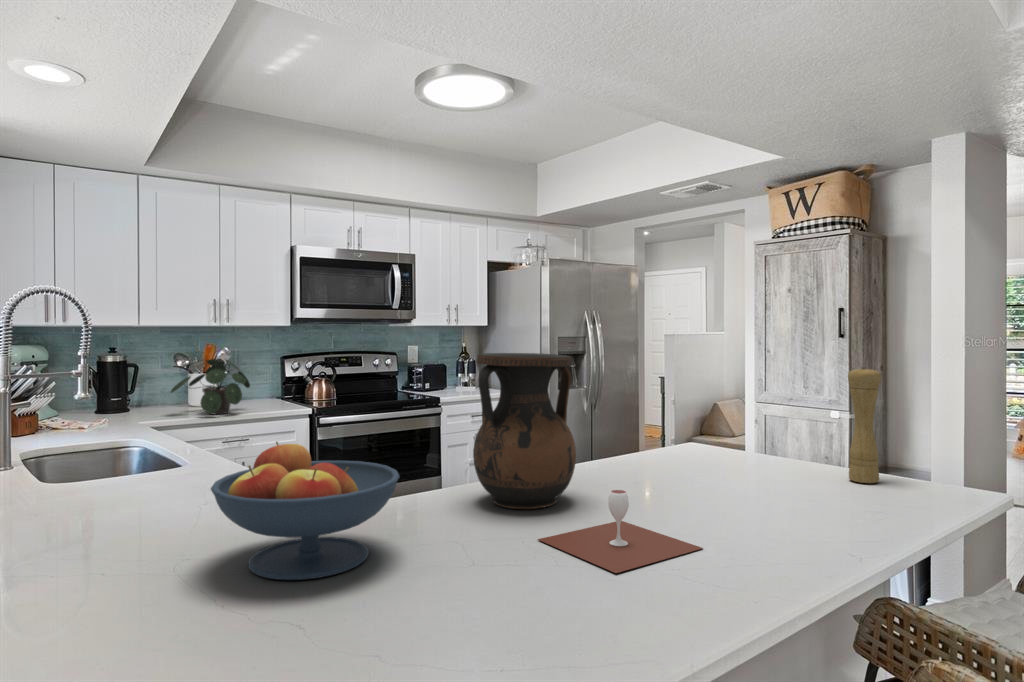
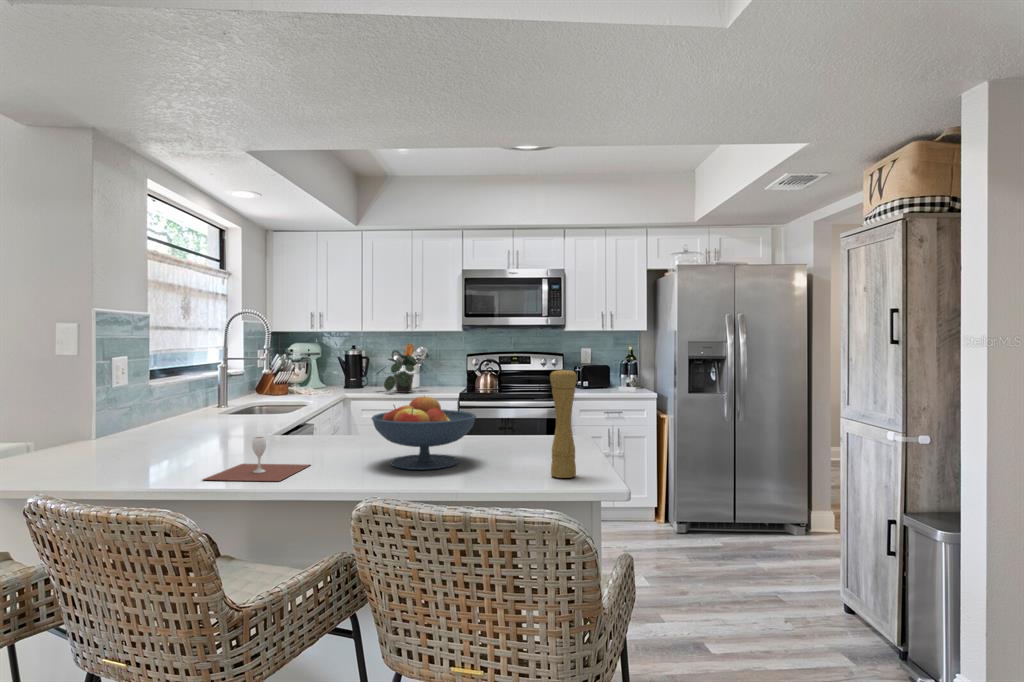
vase: present [473,353,576,509] -> none [281,348,354,454]
fruit bowl: present [211,442,400,580] -> present [372,396,476,470]

